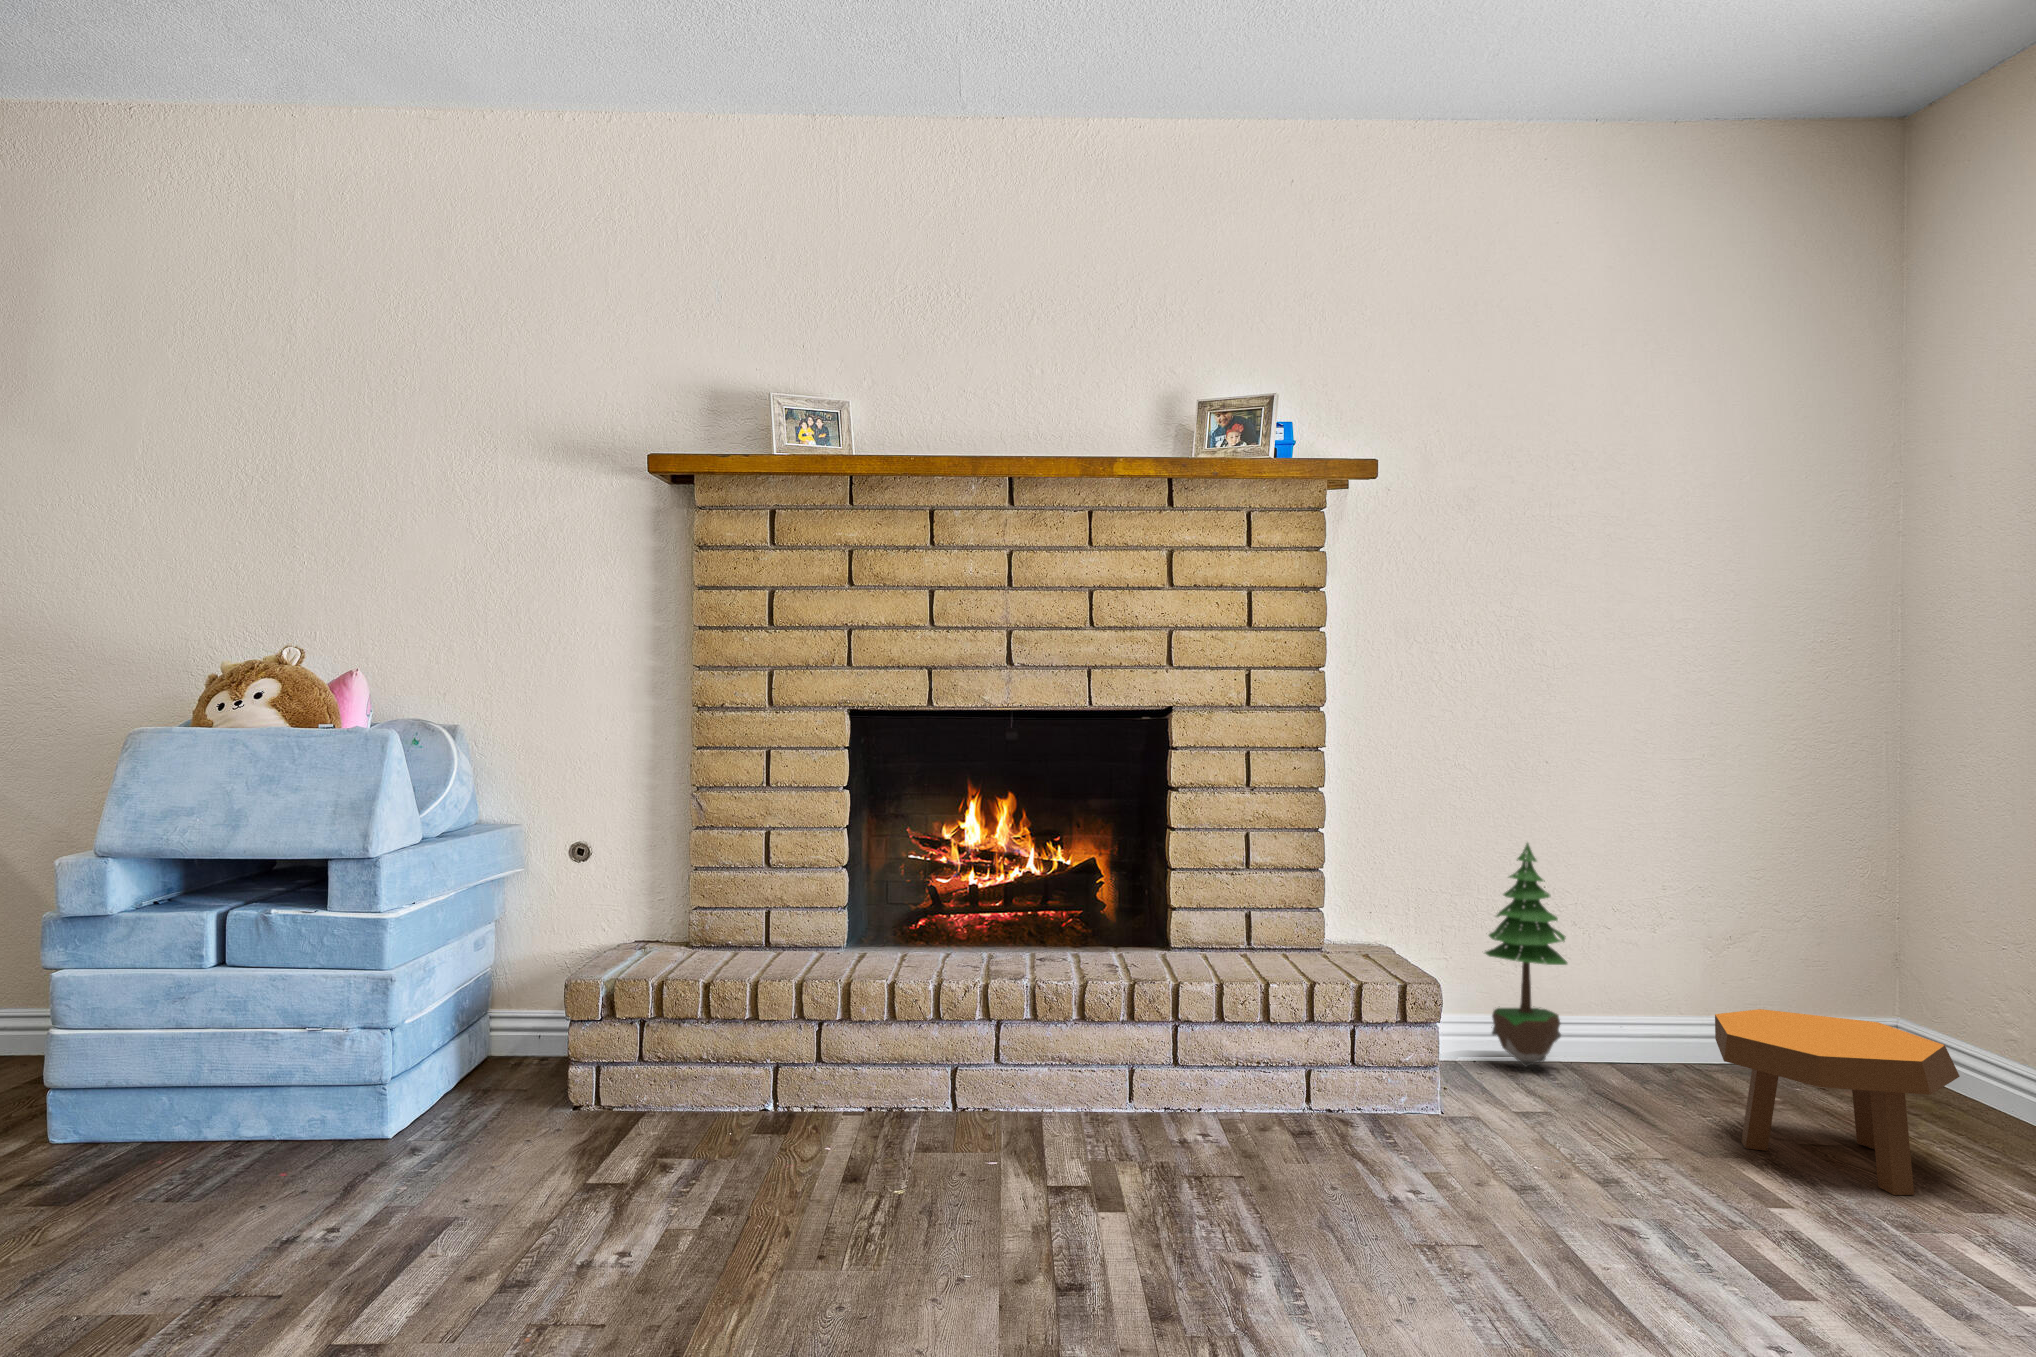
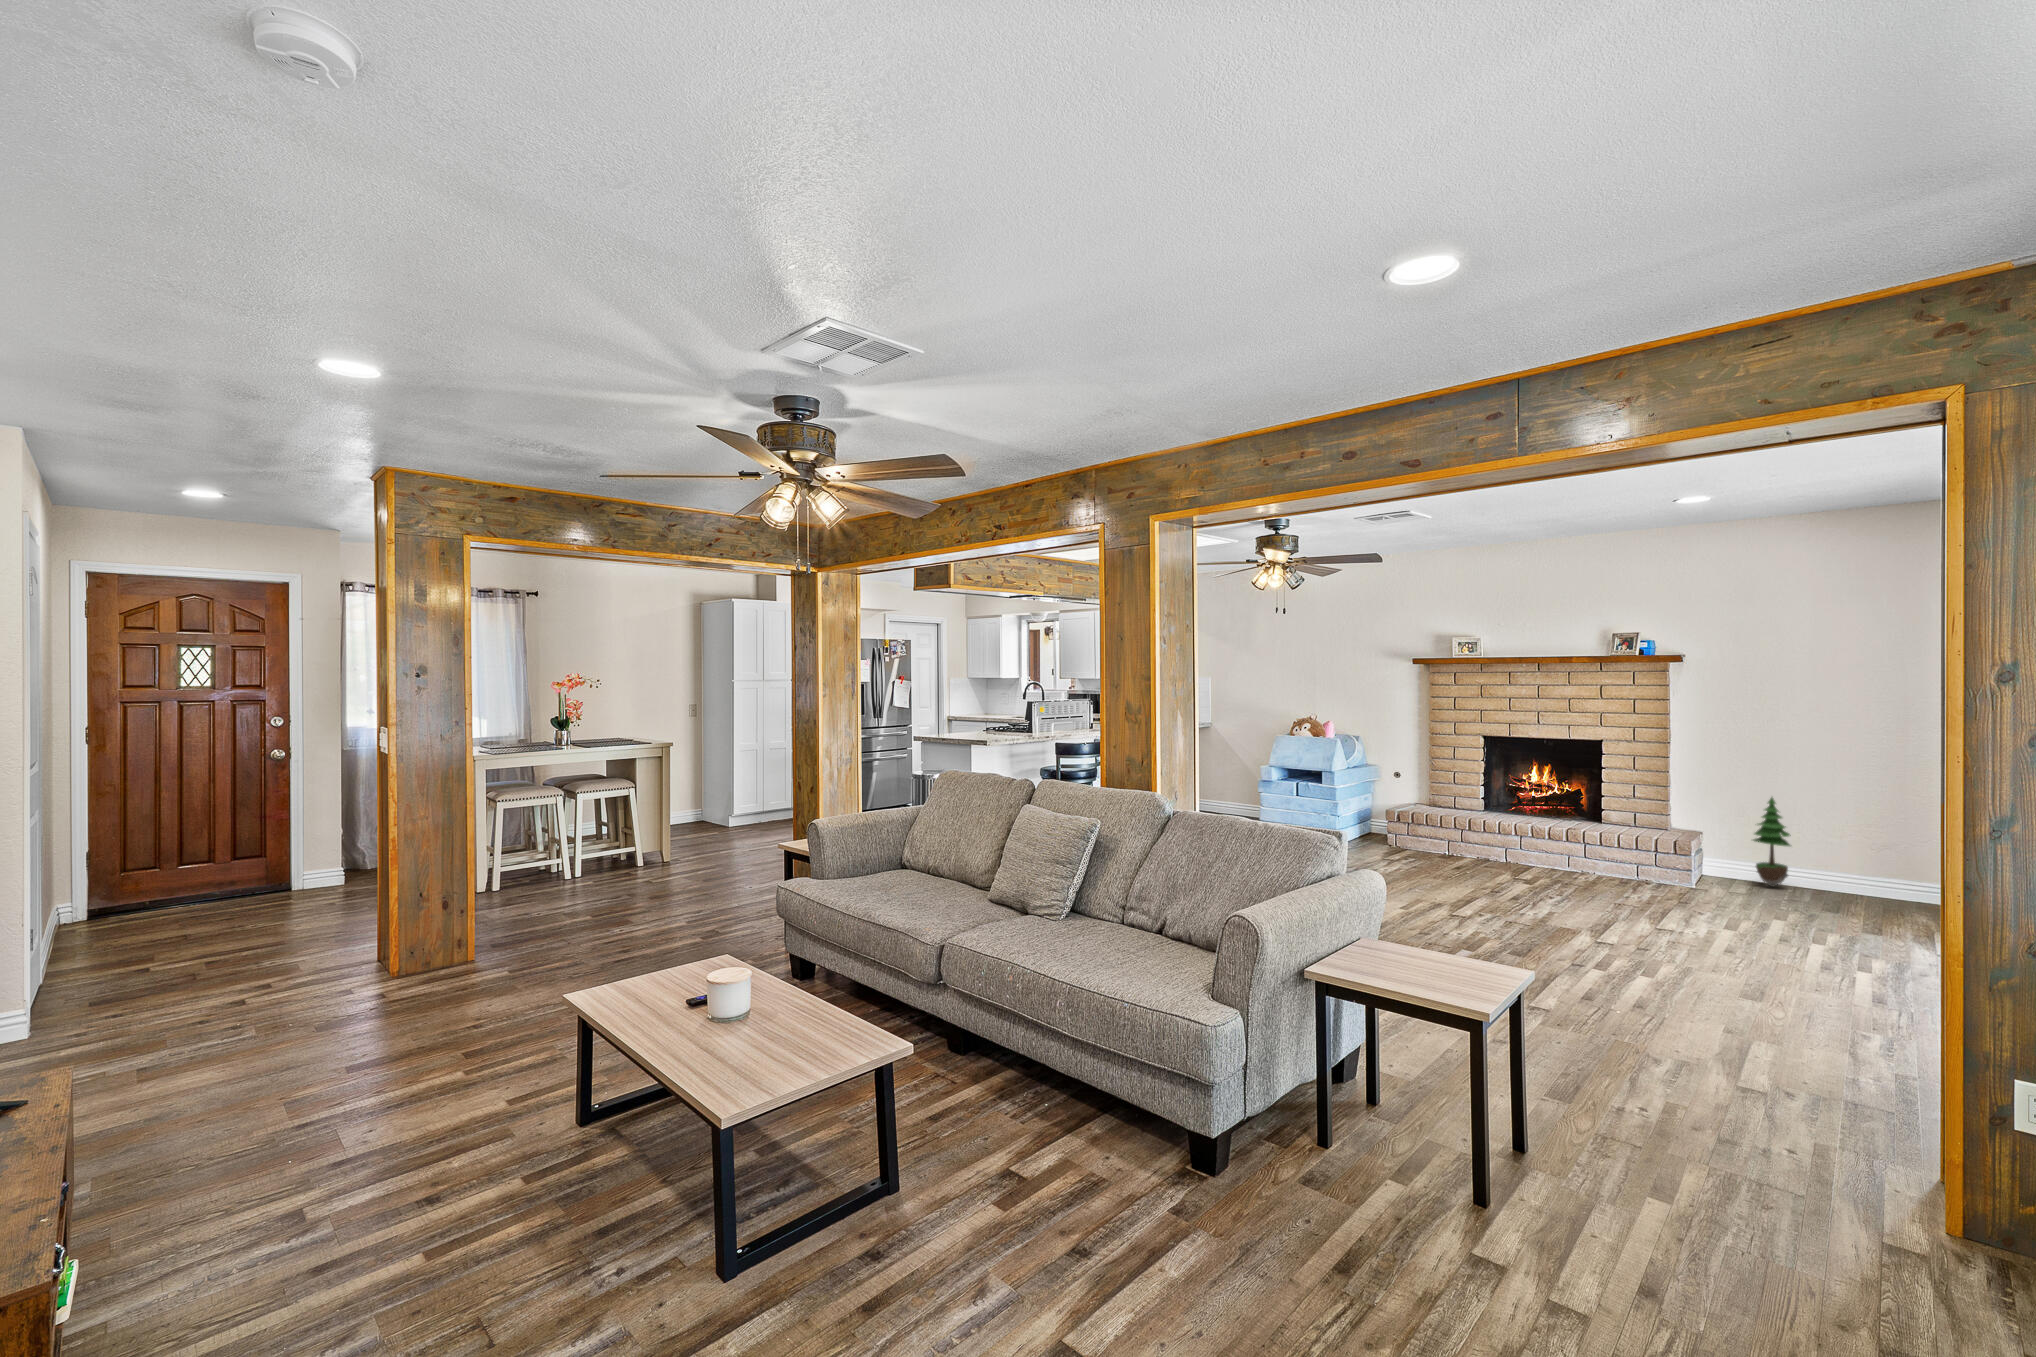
footstool: present [1715,1009,1960,1195] -> none [1785,863,1887,925]

